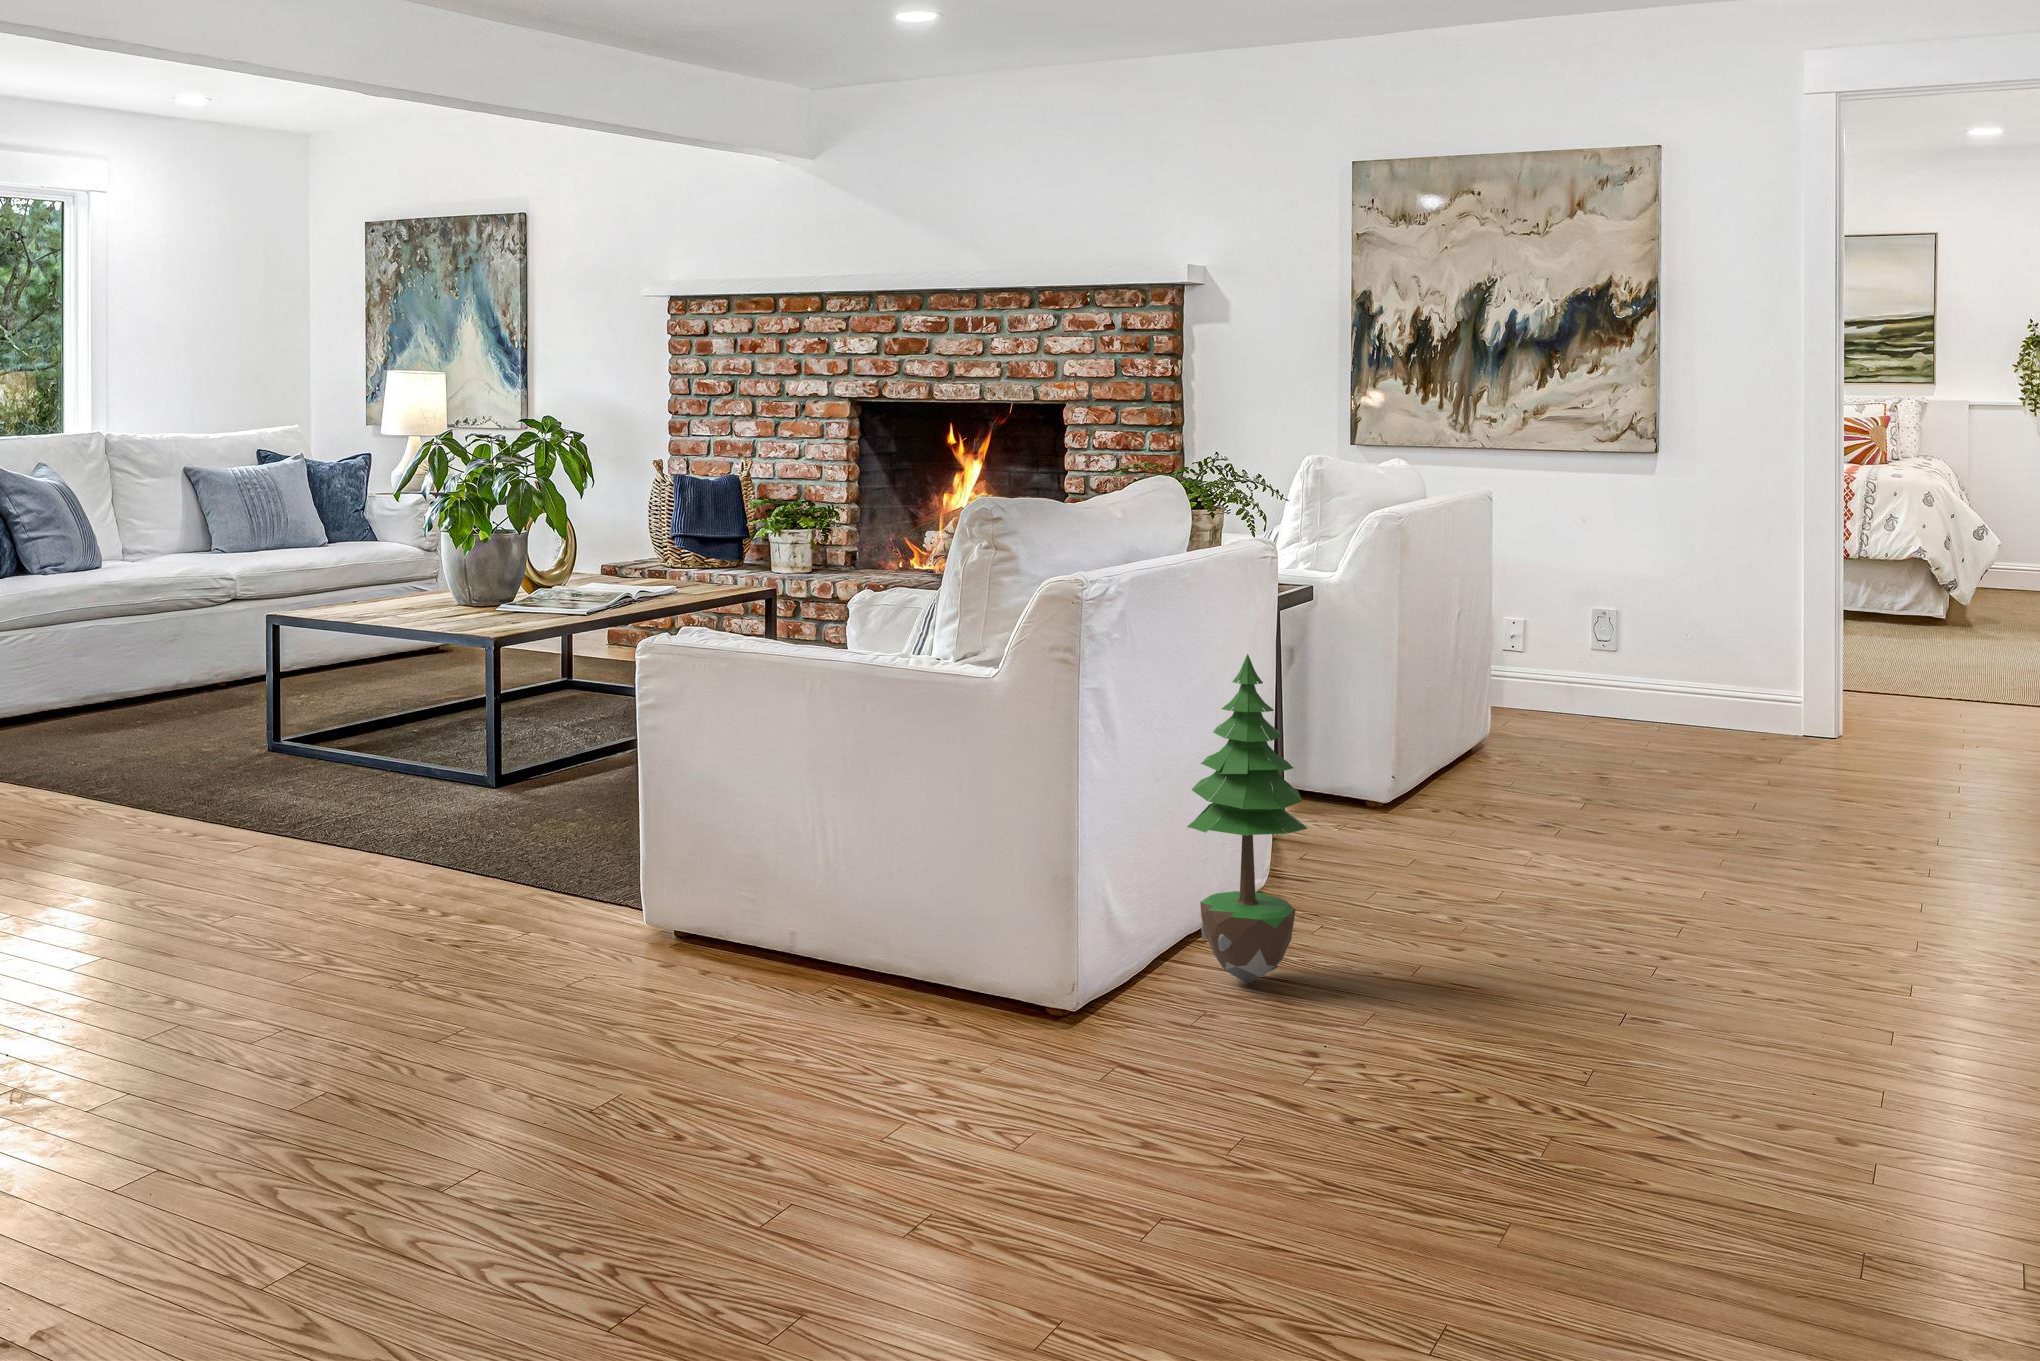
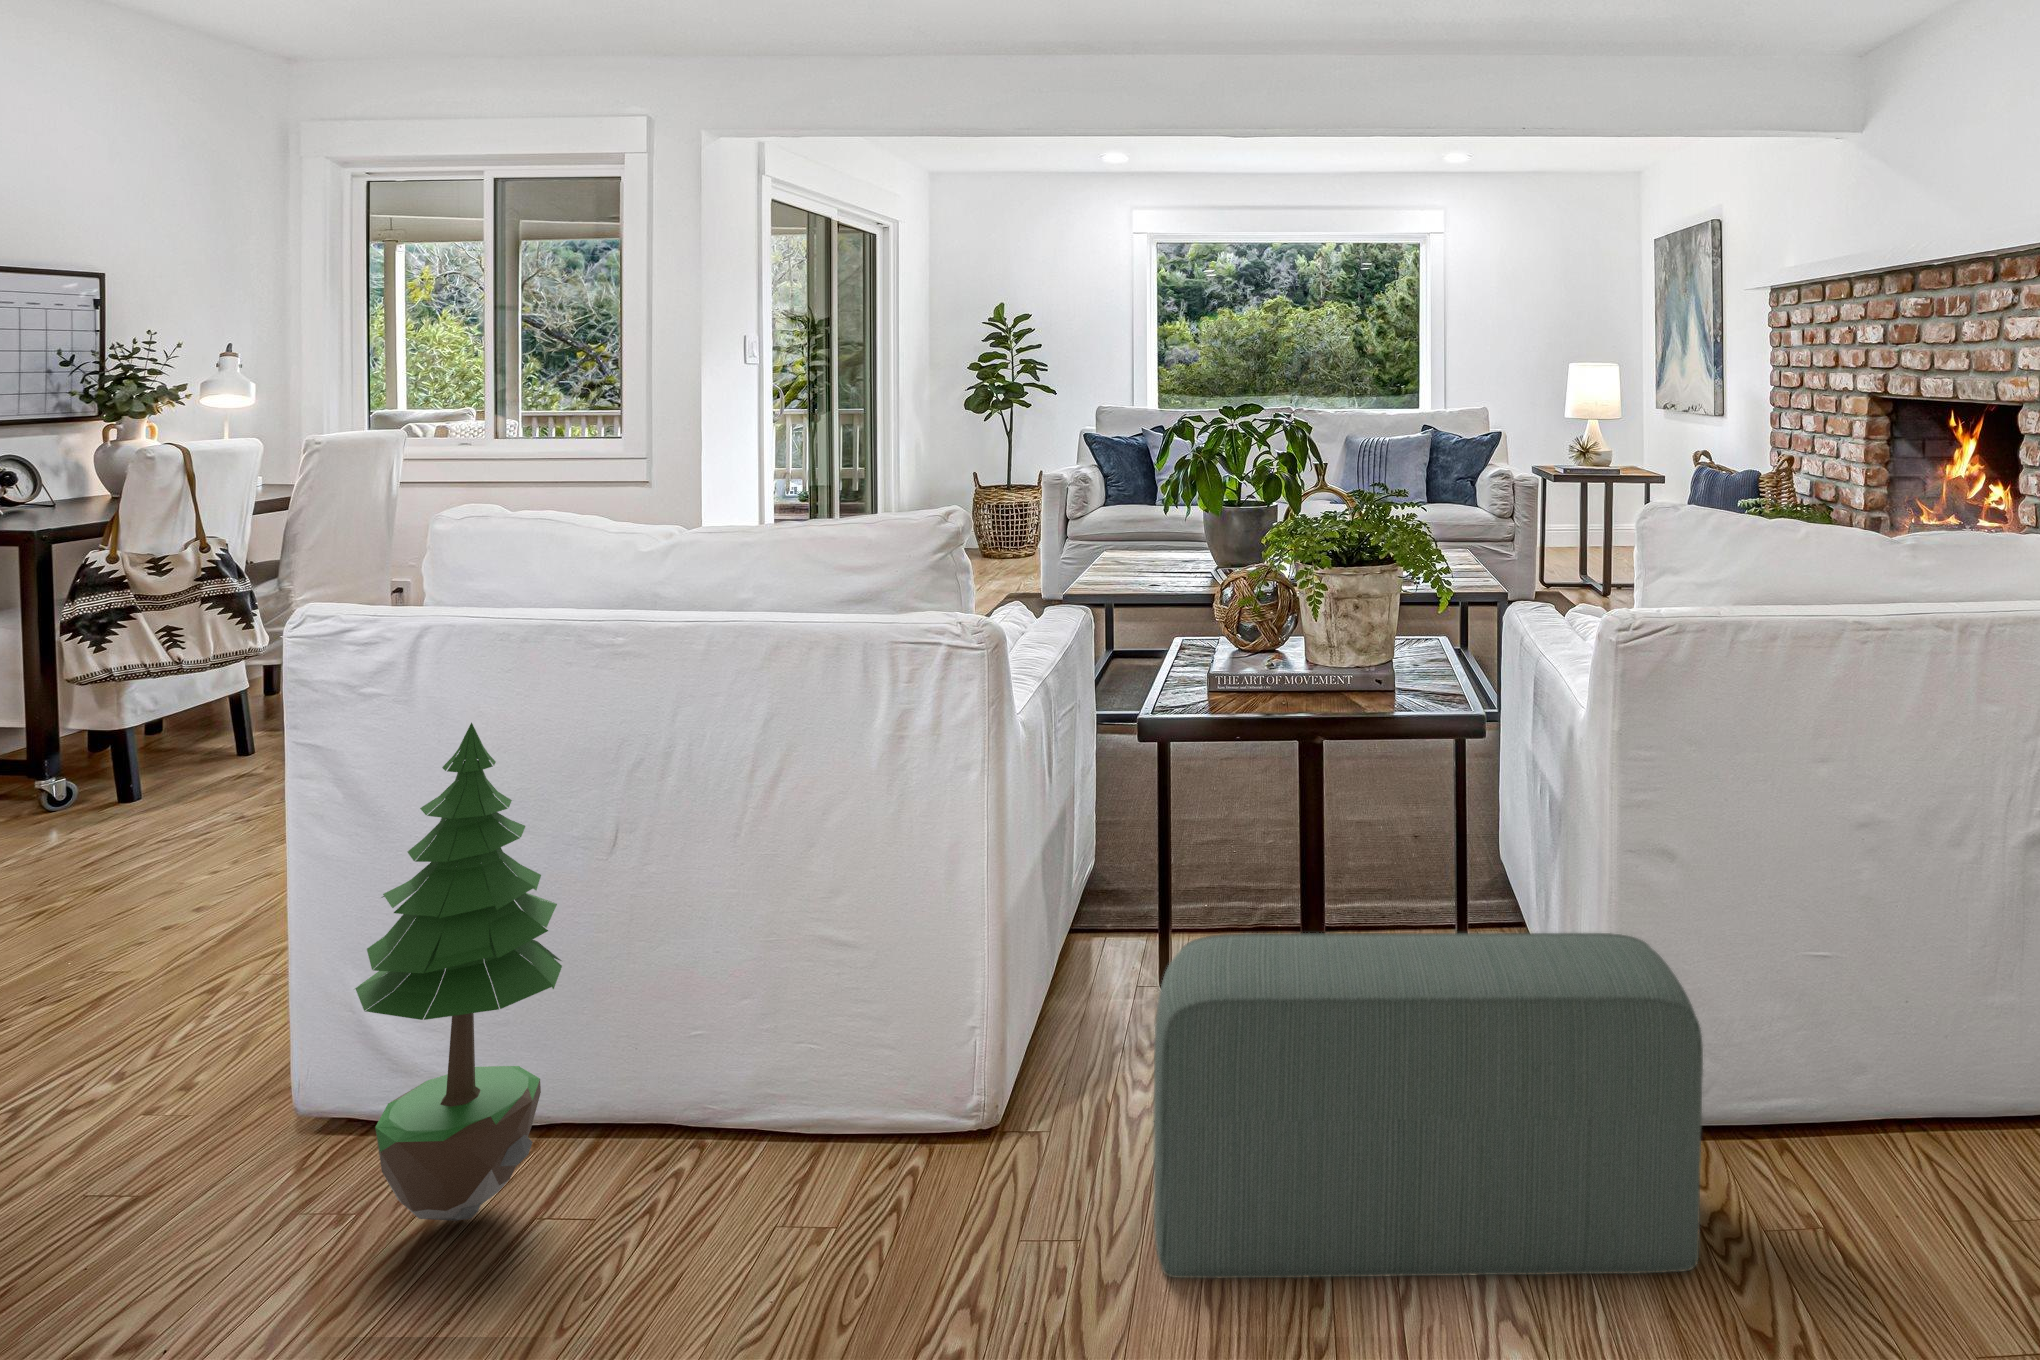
pouf: none [1367,691,1522,884] -> present [1154,933,1703,1278]

